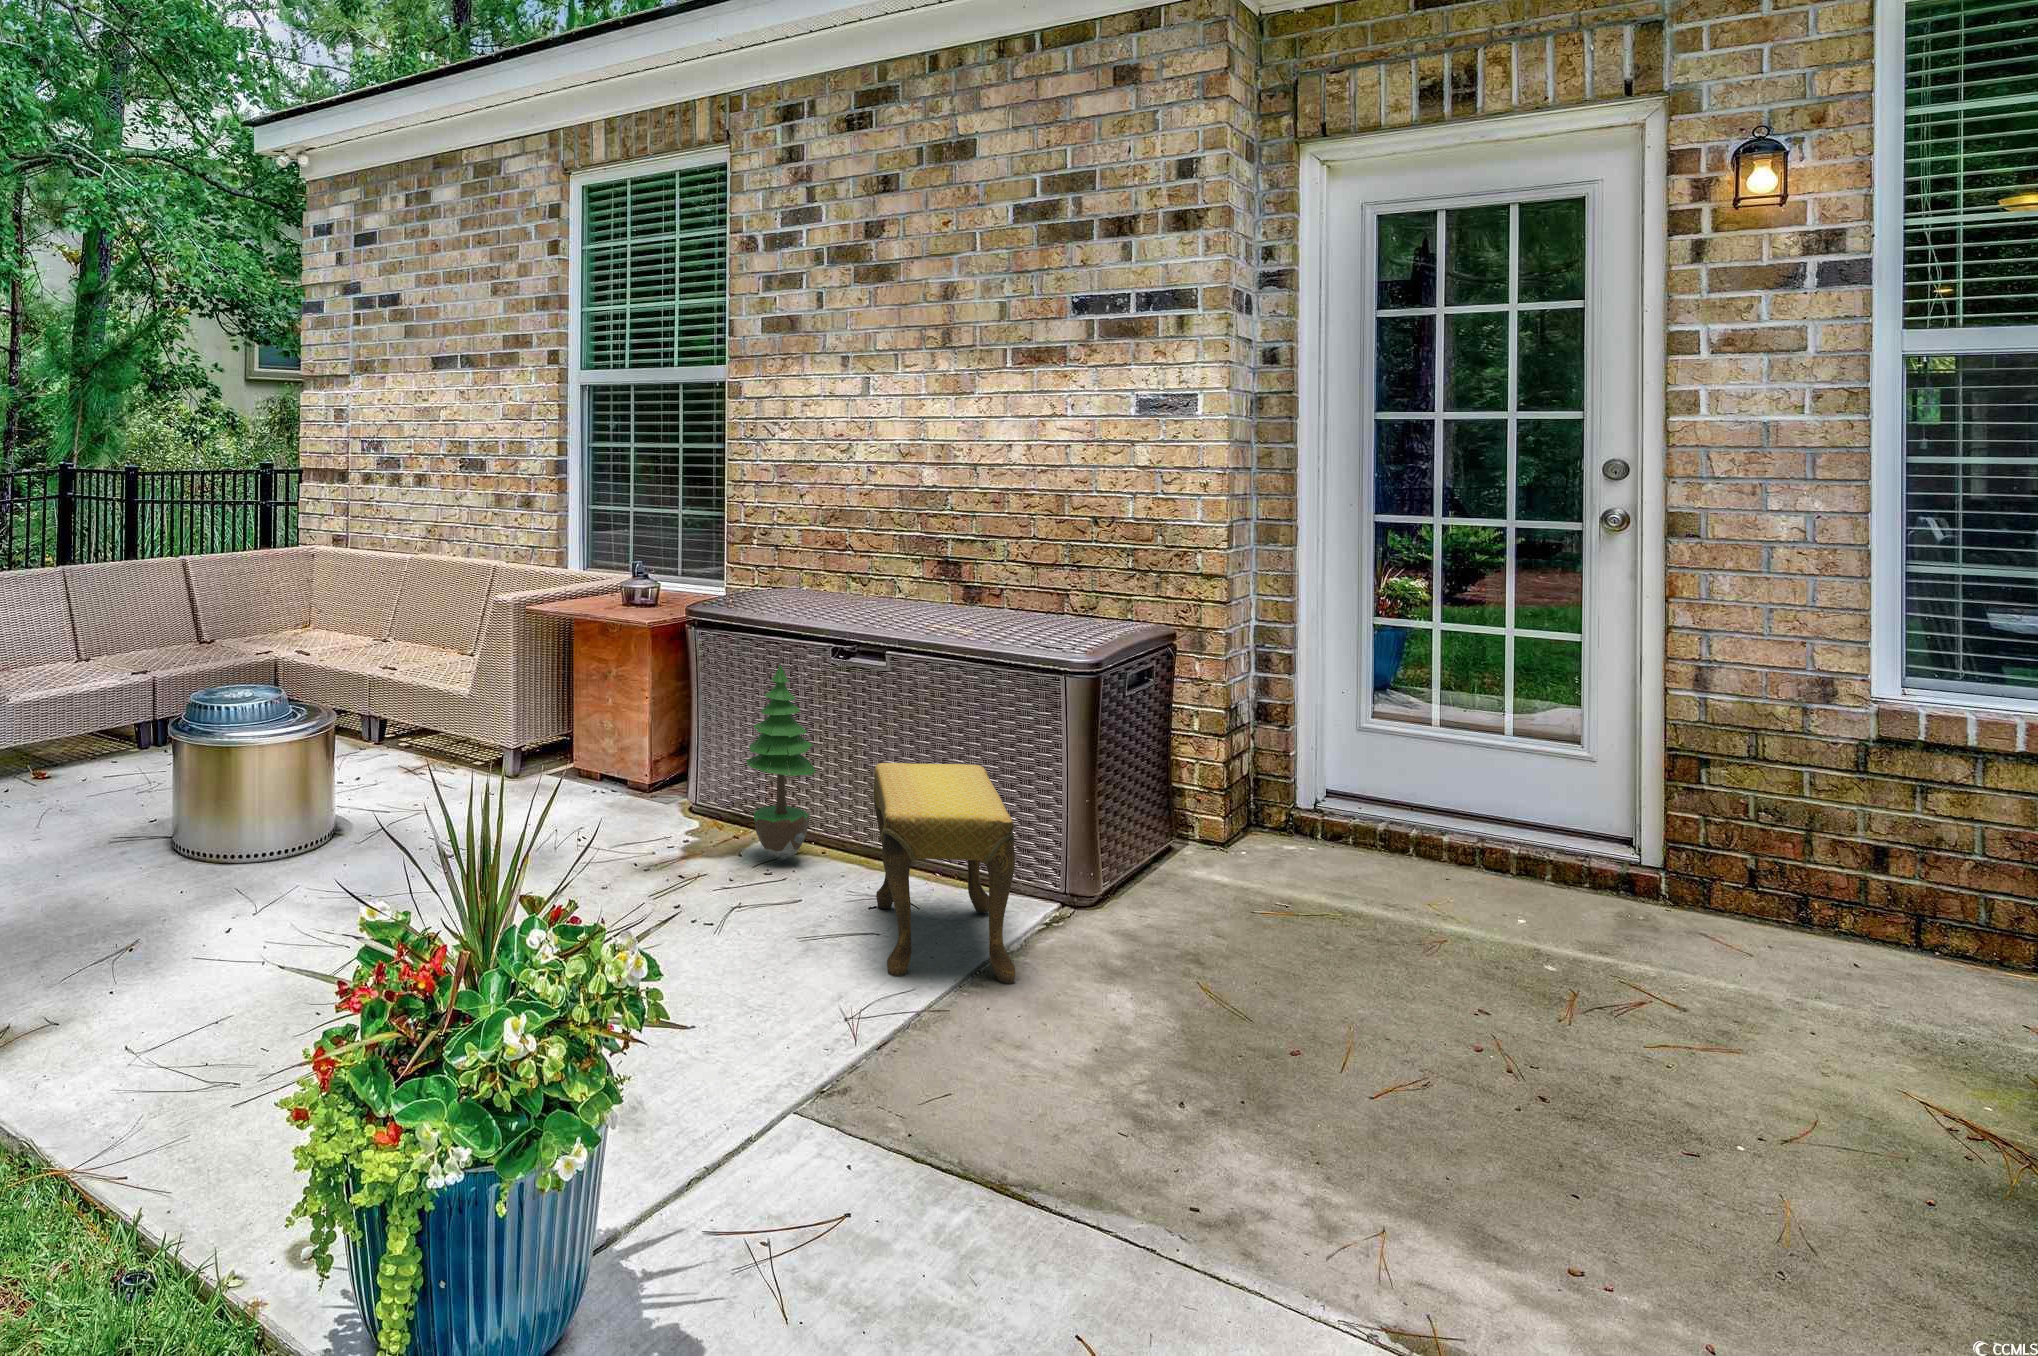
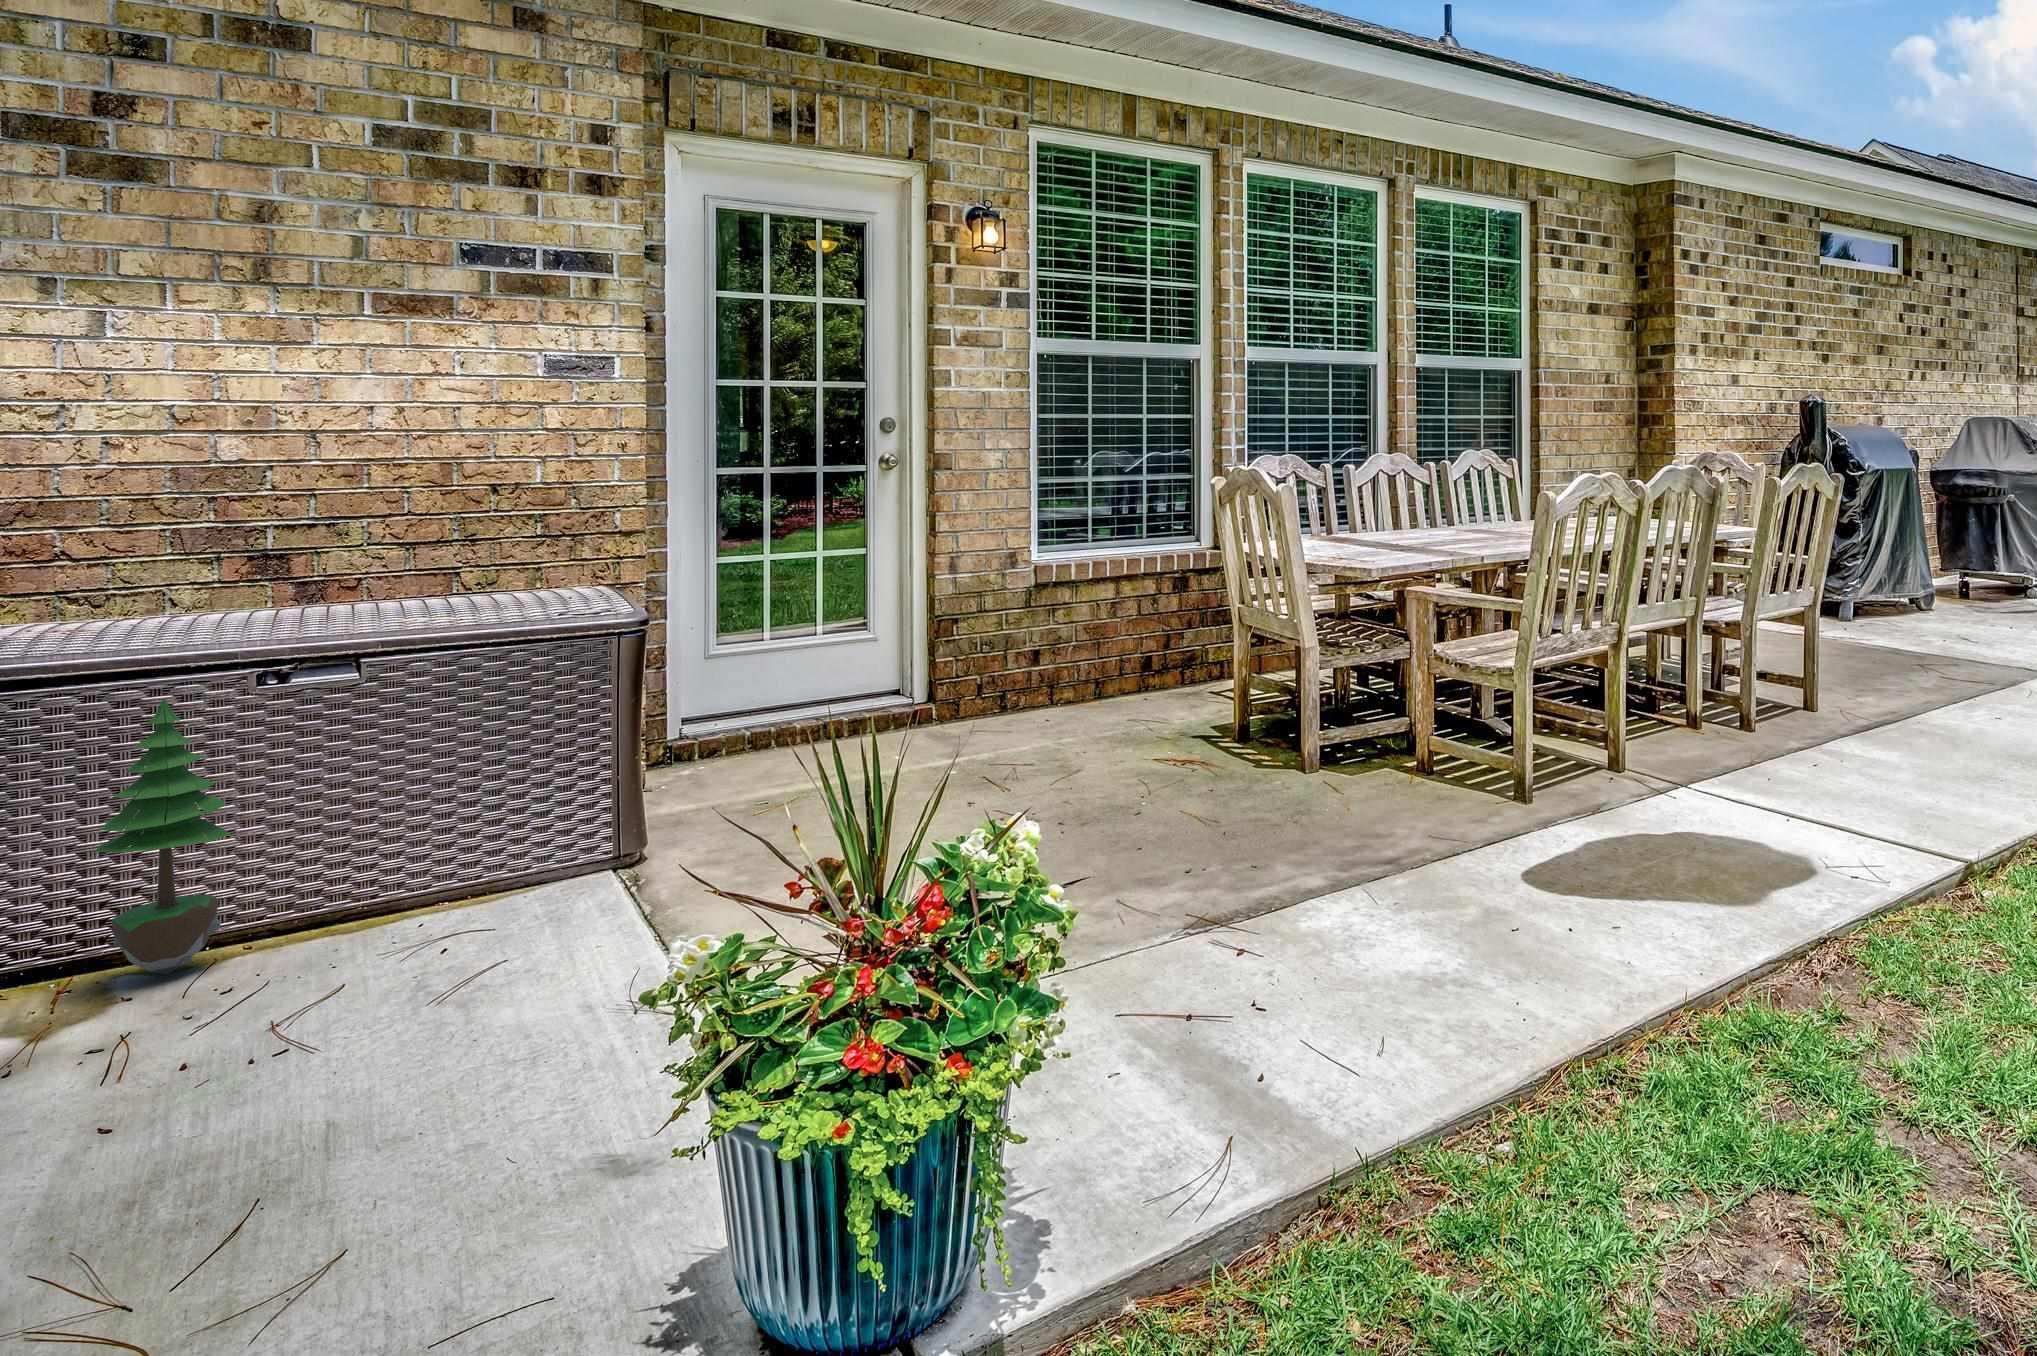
footstool: present [874,763,1016,984] -> none [402,739,664,959]

